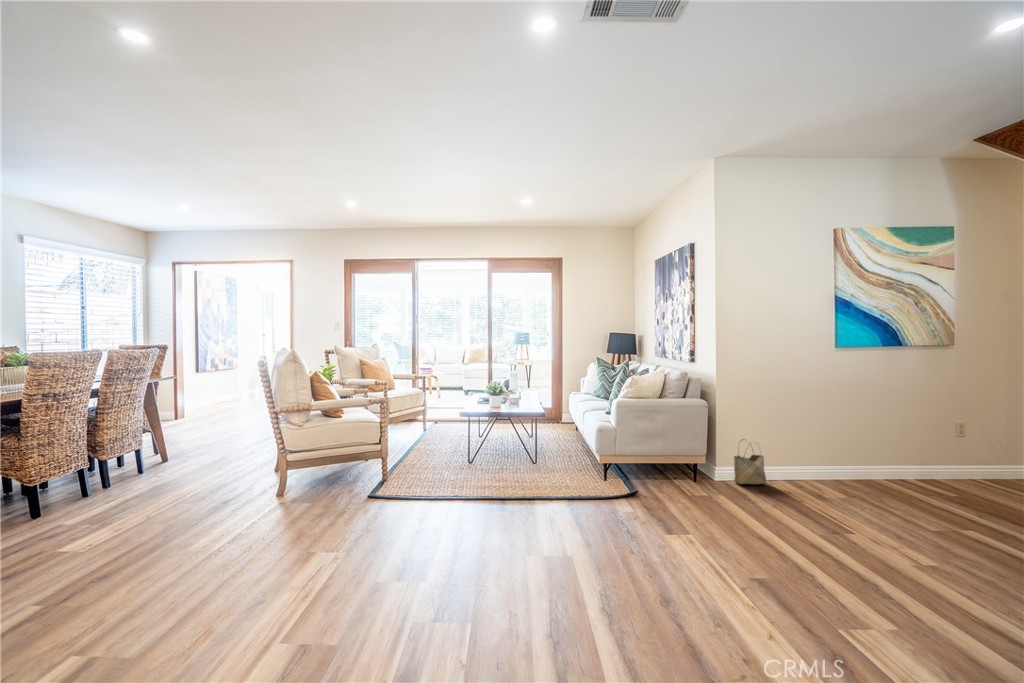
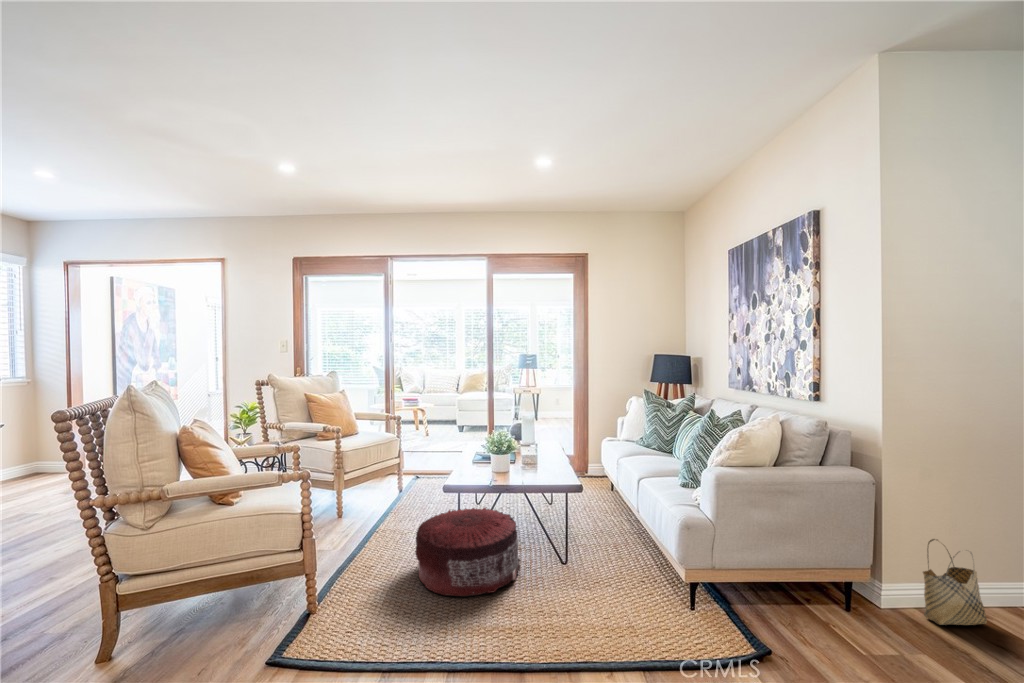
pouf: none [443,429,507,475] -> present [415,507,520,596]

